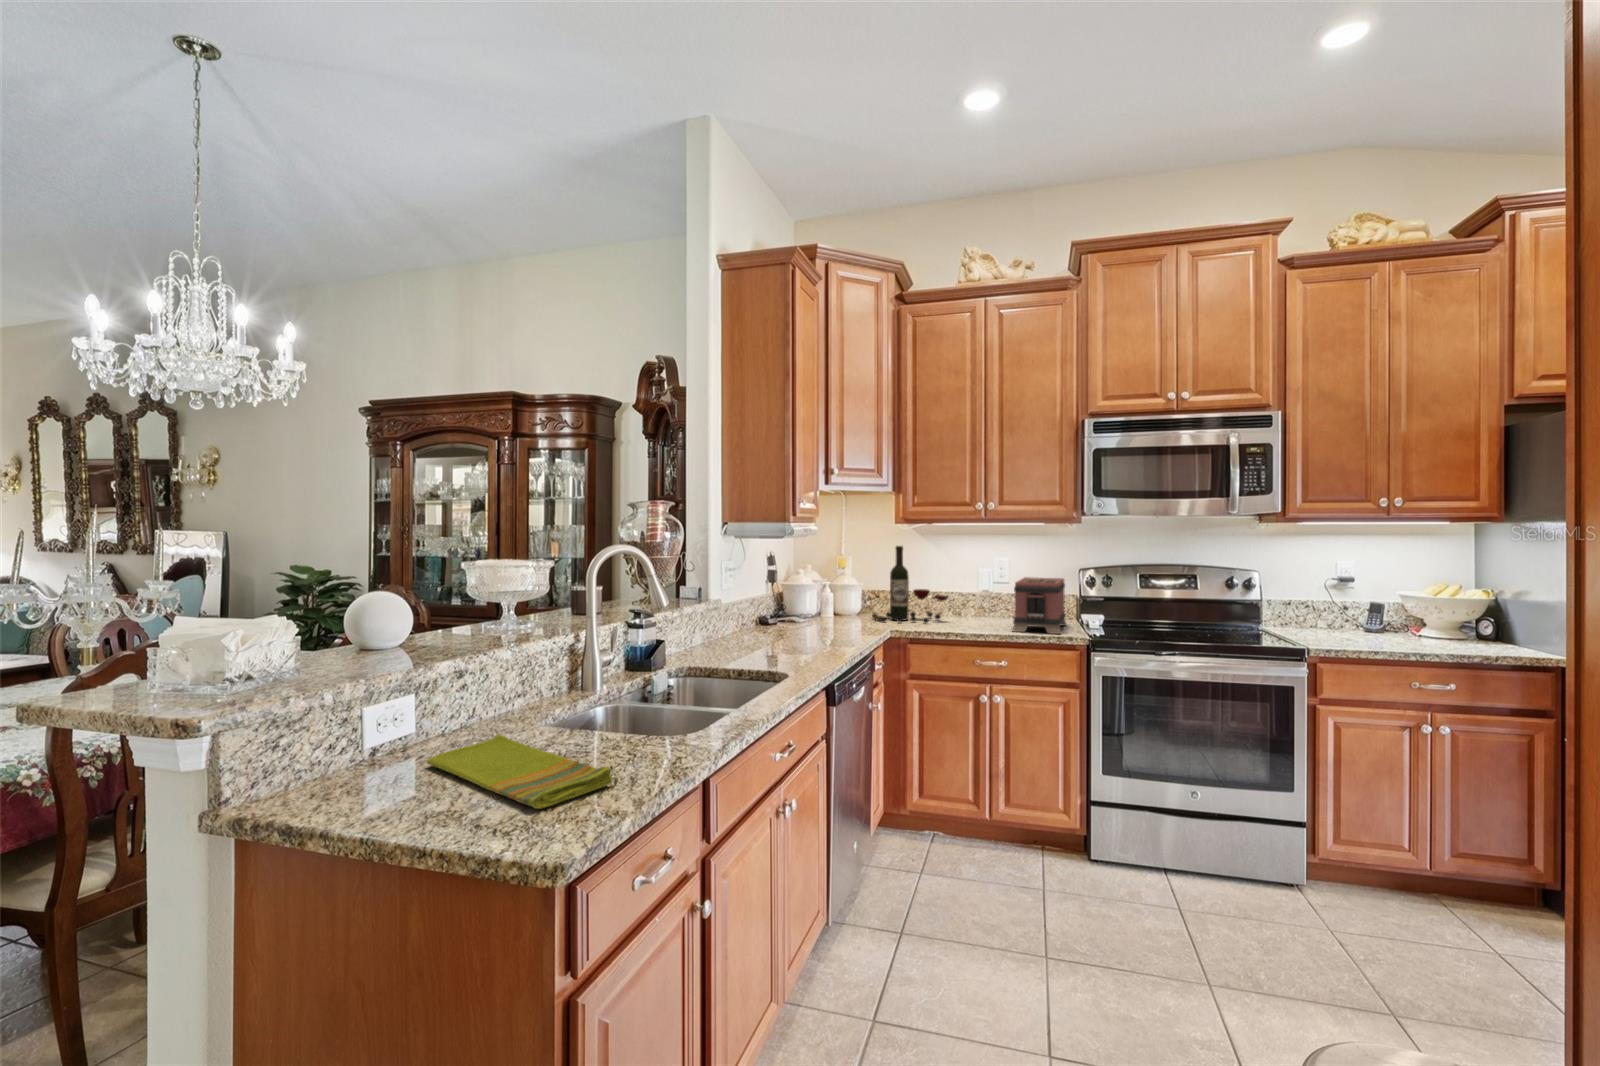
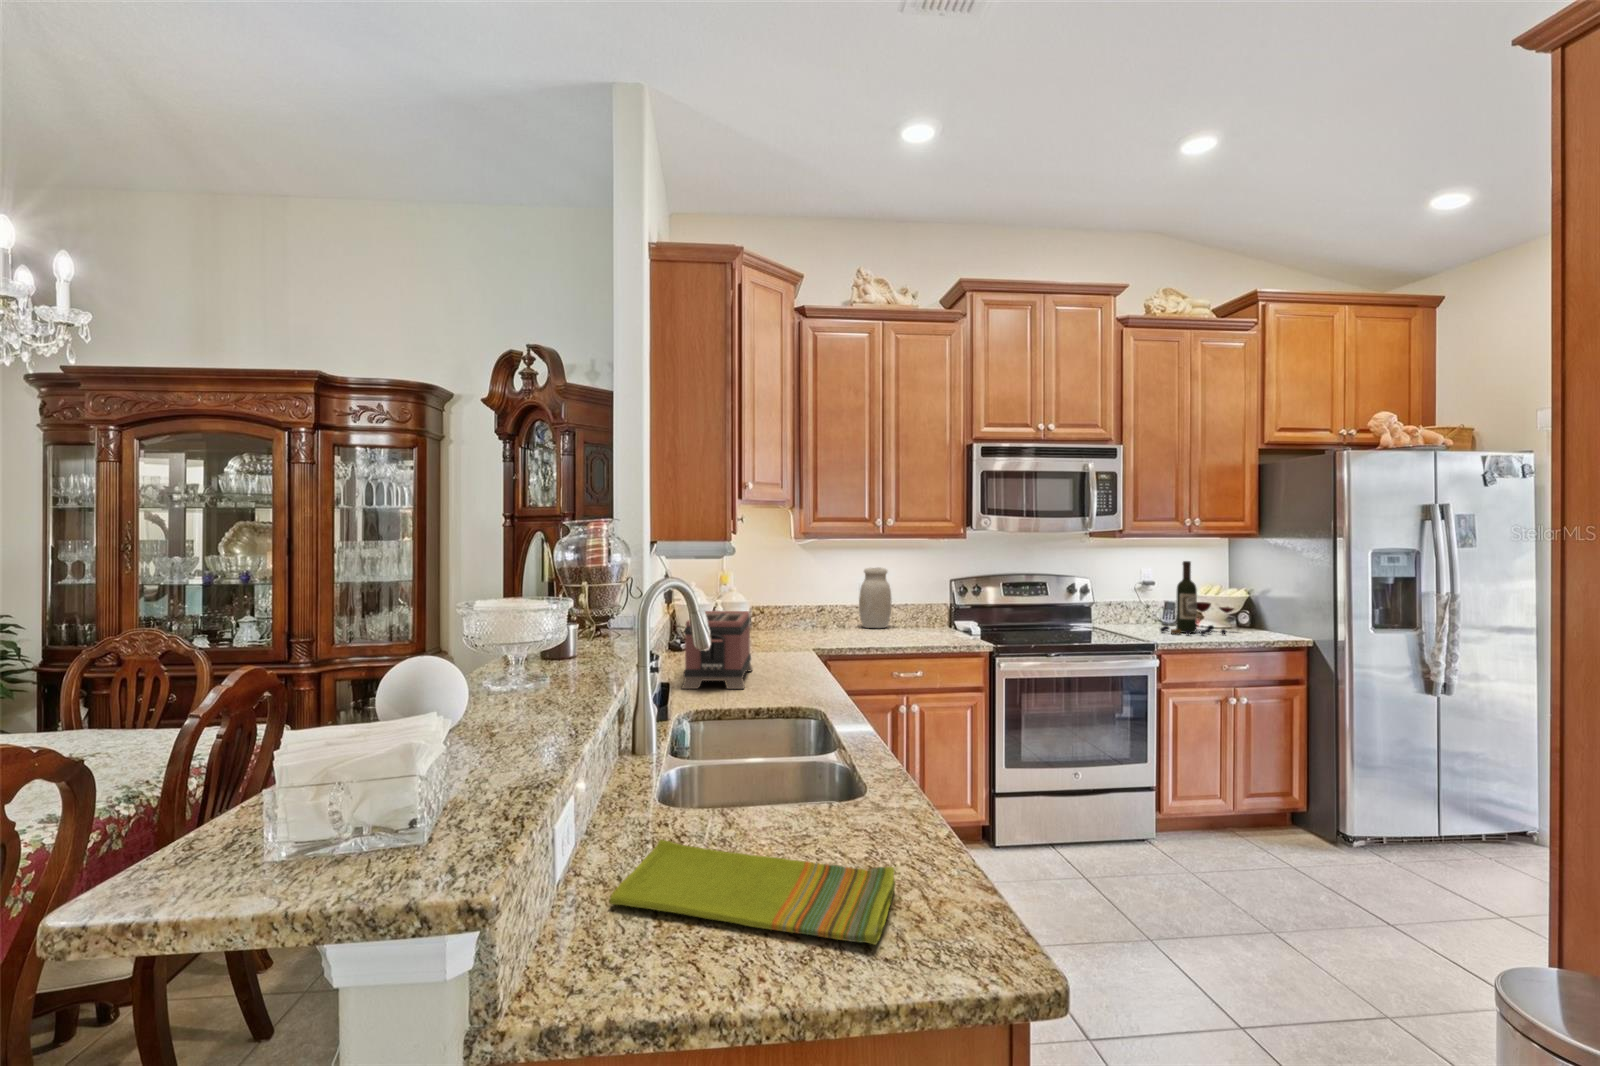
wine bottle: present [872,546,948,623] -> present [1160,561,1234,635]
jar: none [973,555,1007,618] -> present [859,568,891,628]
toaster: present [1013,577,1066,634] -> present [682,611,752,689]

